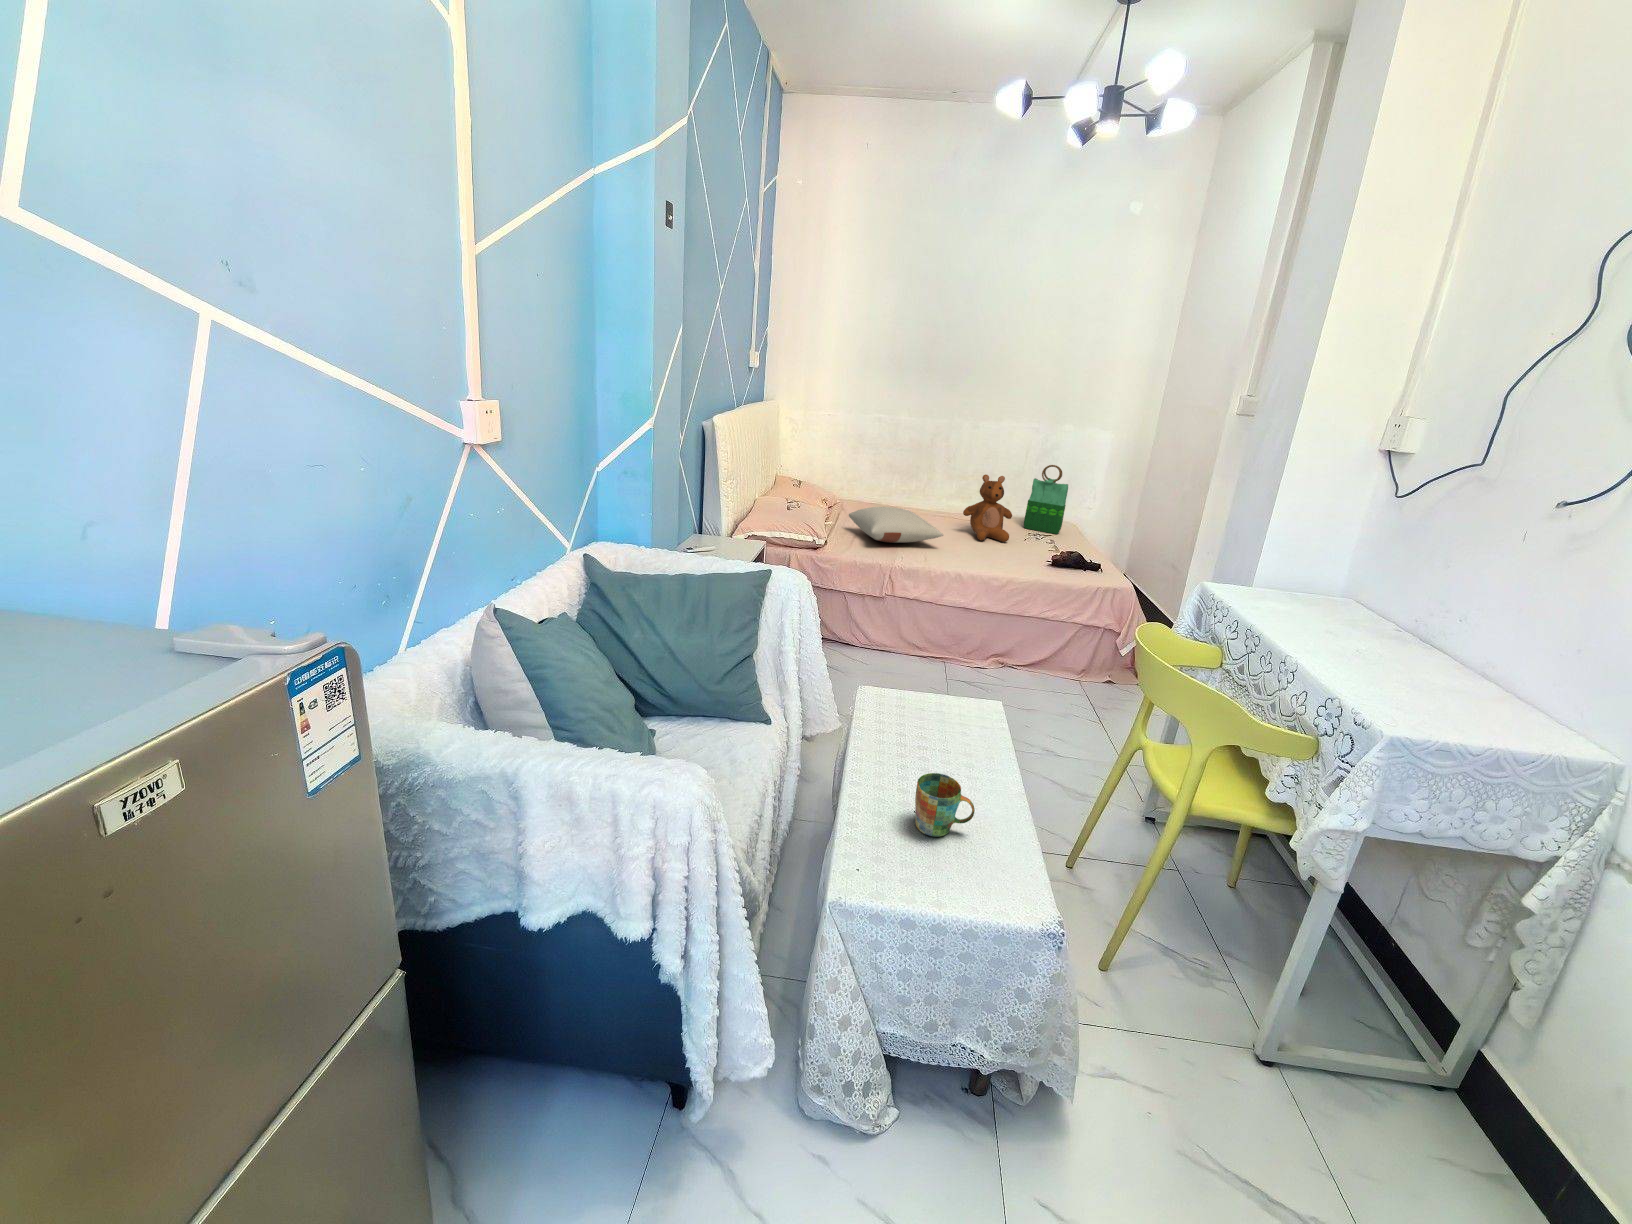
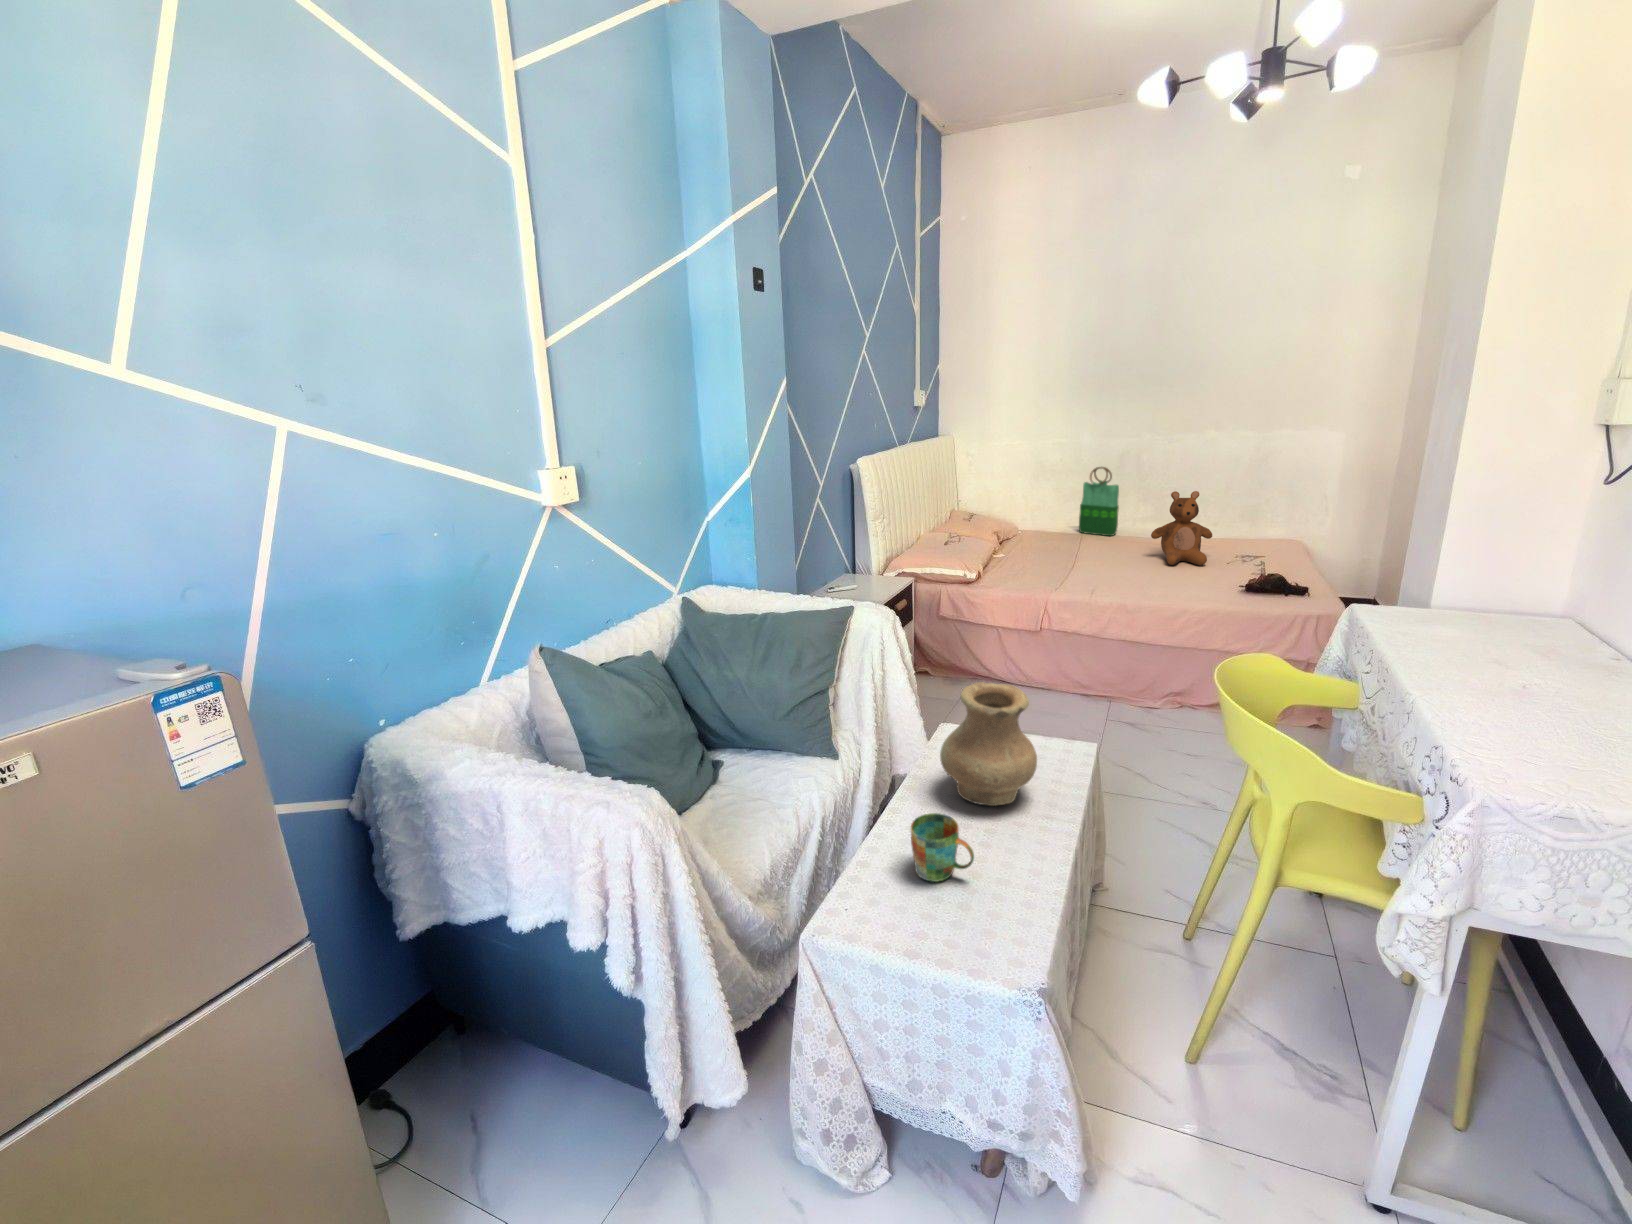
tote bag: present [1024,465,1068,534] -> present [1079,467,1119,536]
pillow: present [849,507,944,543] -> none [1017,536,1118,572]
vase: none [903,649,992,763] -> present [940,682,1037,806]

